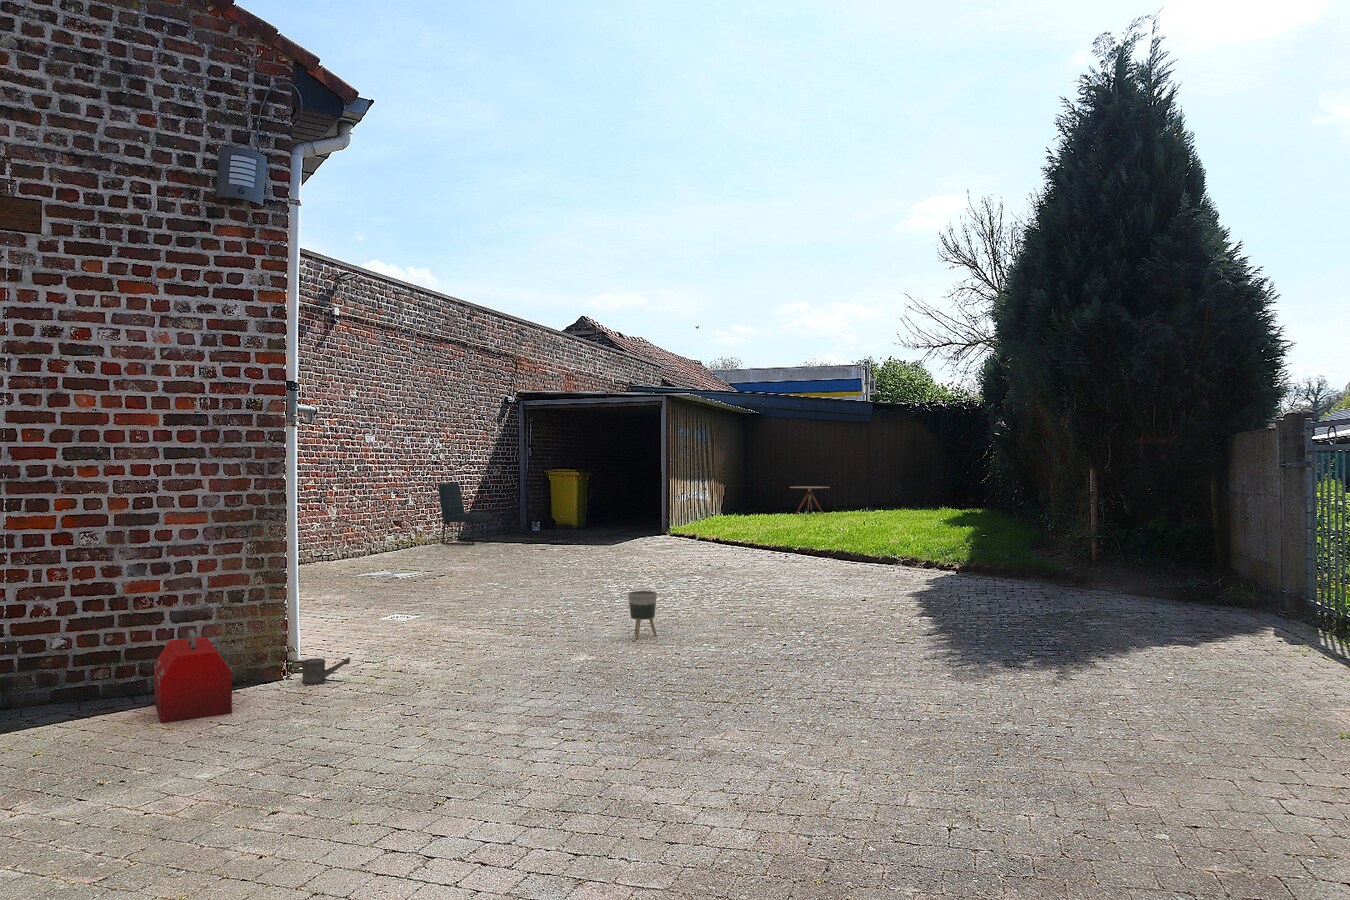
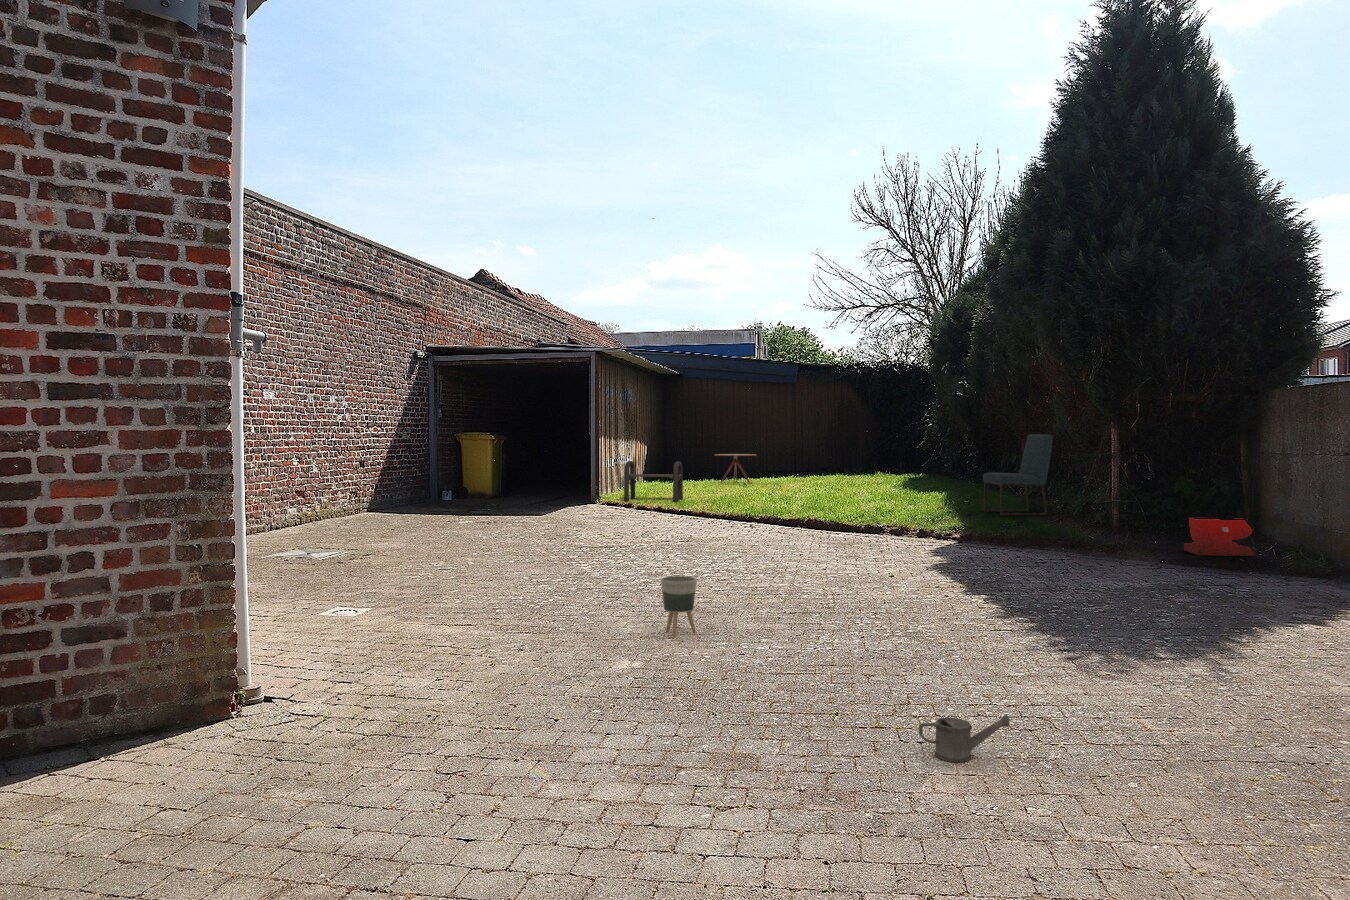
chair: present [438,483,490,545] -> present [983,434,1053,516]
bench: none [690,493,745,531] -> present [624,461,683,502]
toolbox: present [154,630,232,723] -> present [1184,518,1254,556]
watering can: present [292,657,350,684] -> present [919,715,1010,762]

